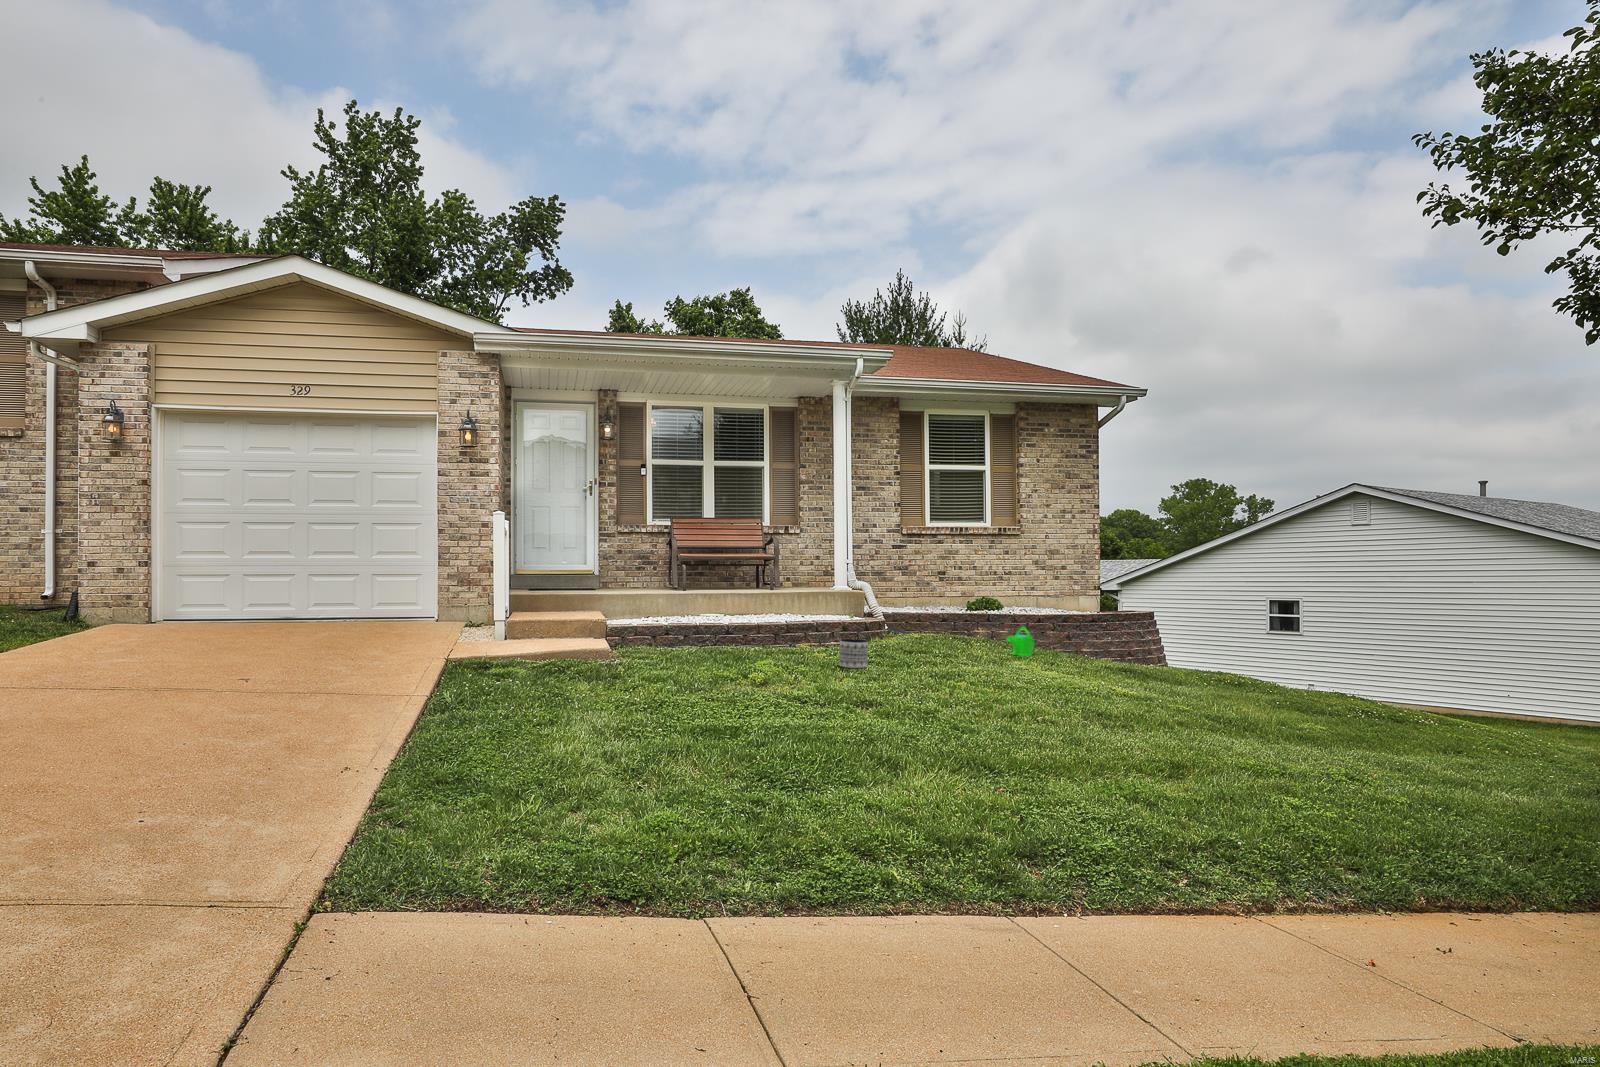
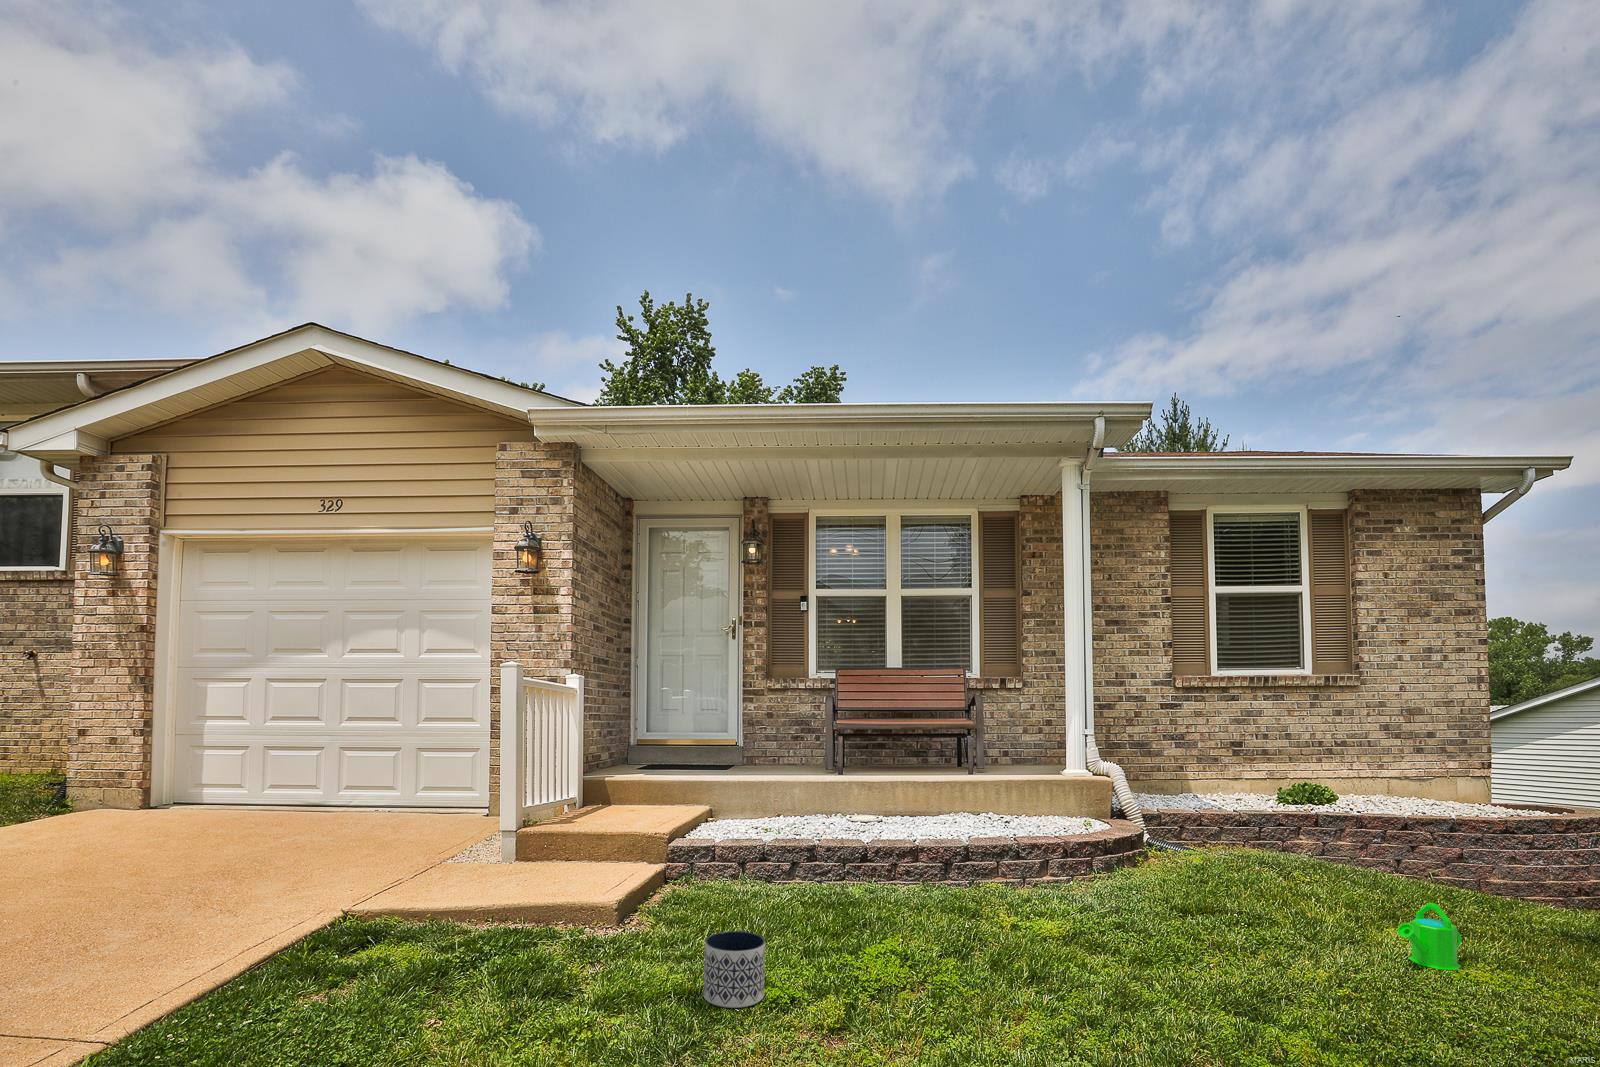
planter: present [839,639,868,668] -> present [703,931,765,1008]

